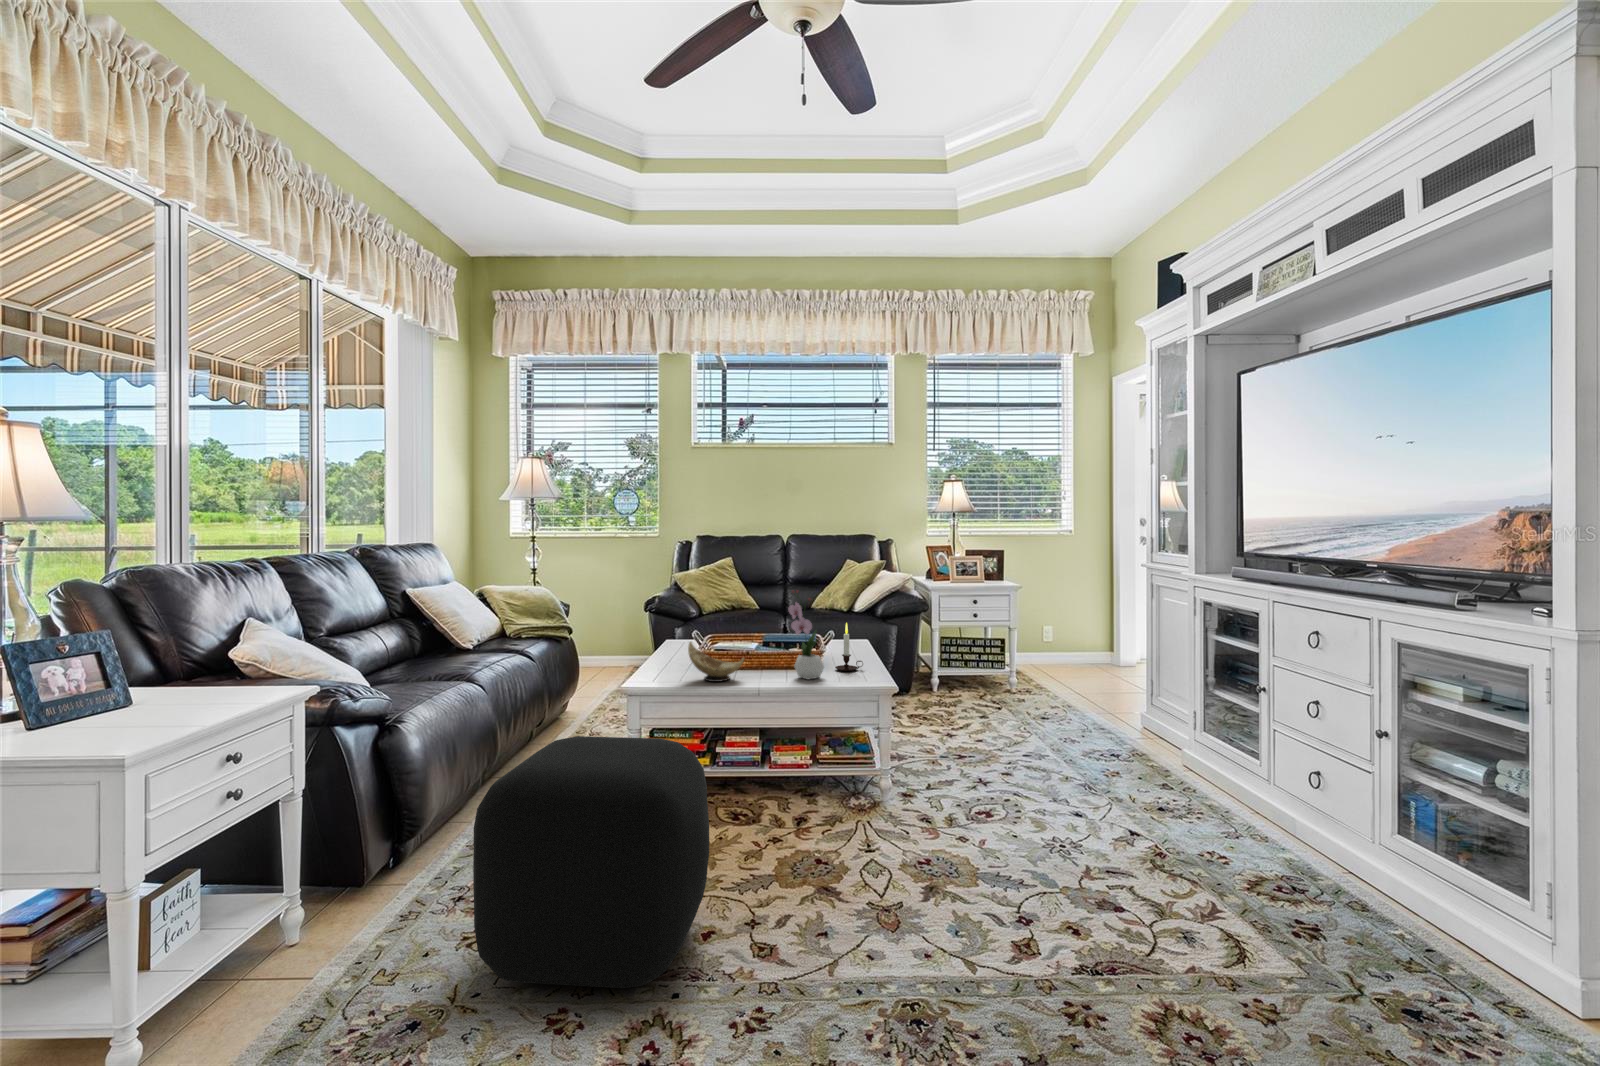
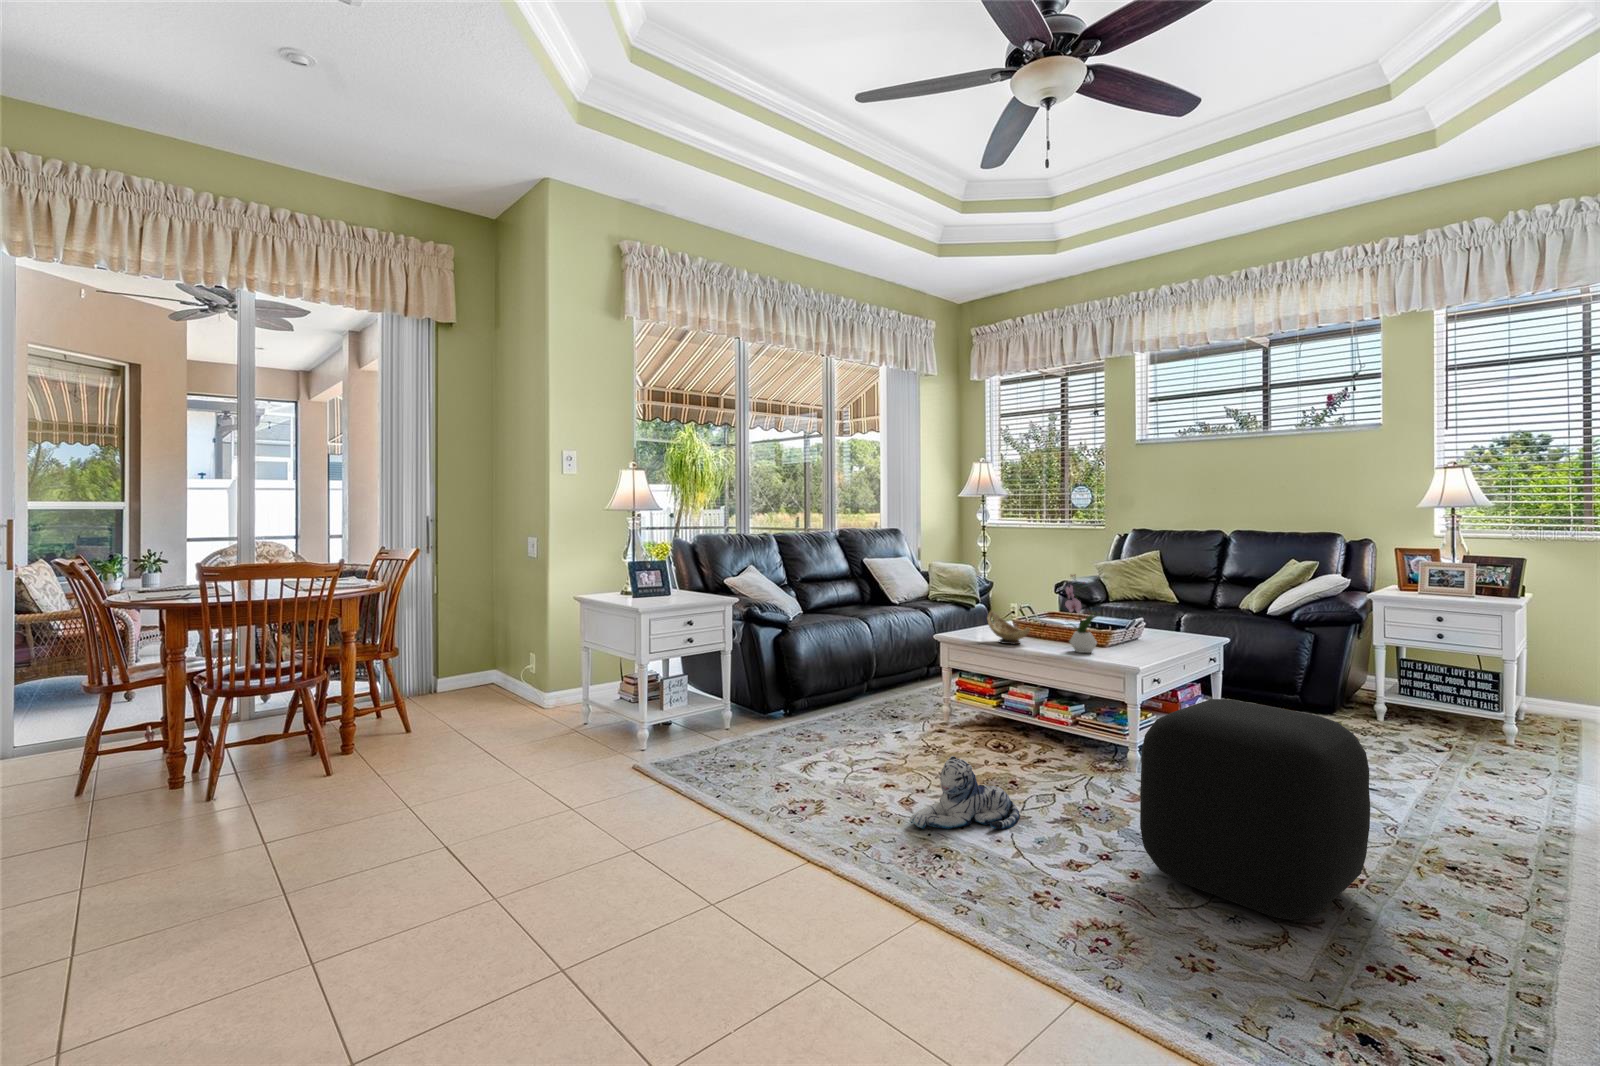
candle: present [835,623,863,671] -> none [1120,608,1148,653]
ottoman: present [473,736,709,988] -> present [1140,699,1370,920]
plush toy: none [802,854,899,975] -> present [910,756,1020,829]

